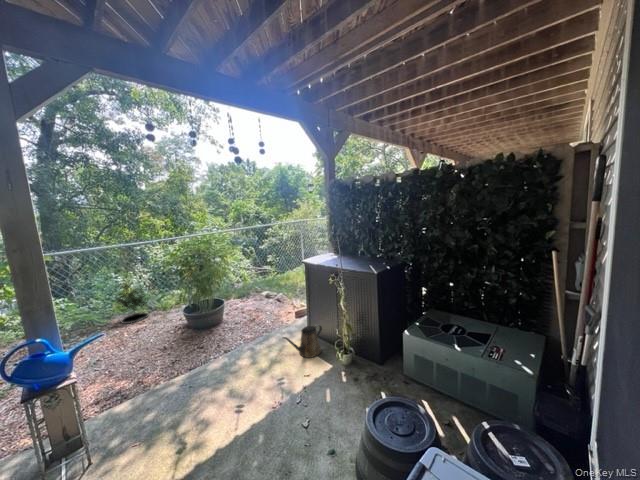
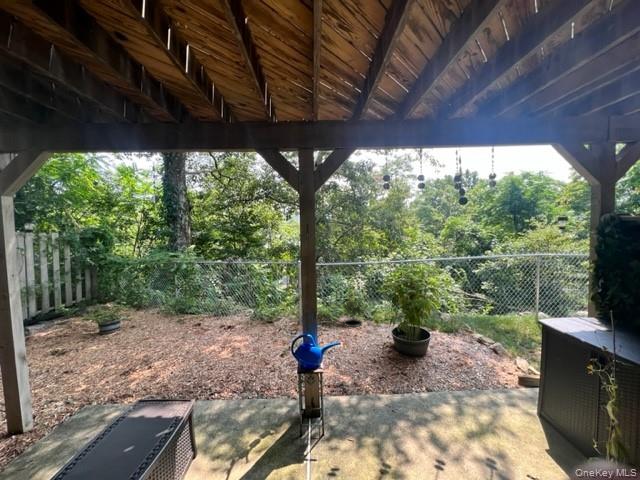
watering can: present [283,324,322,358] -> none [499,405,562,451]

